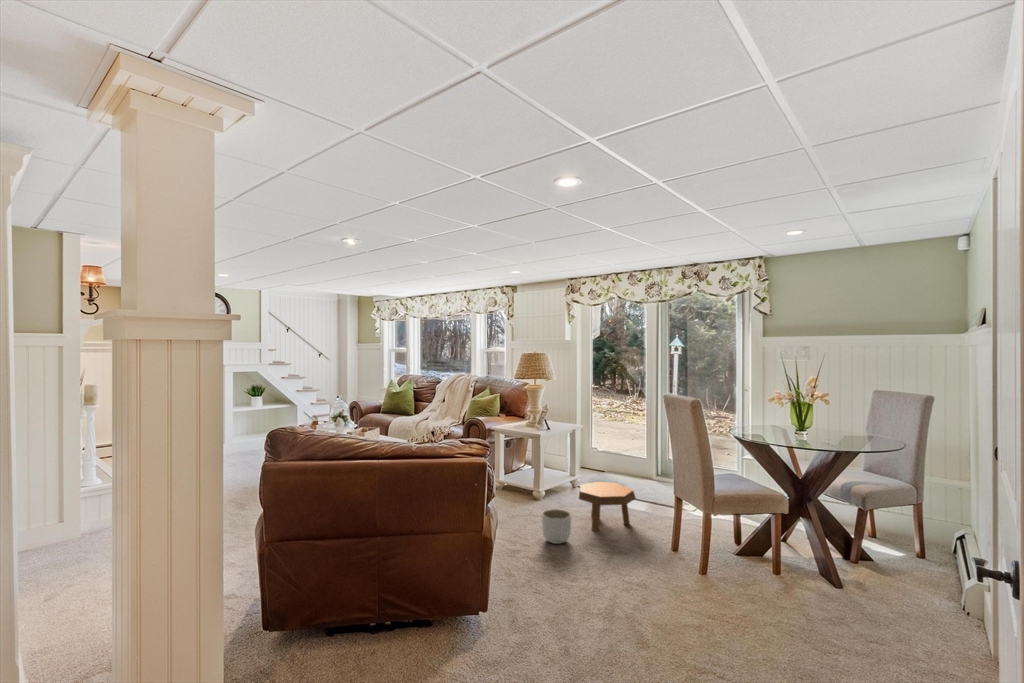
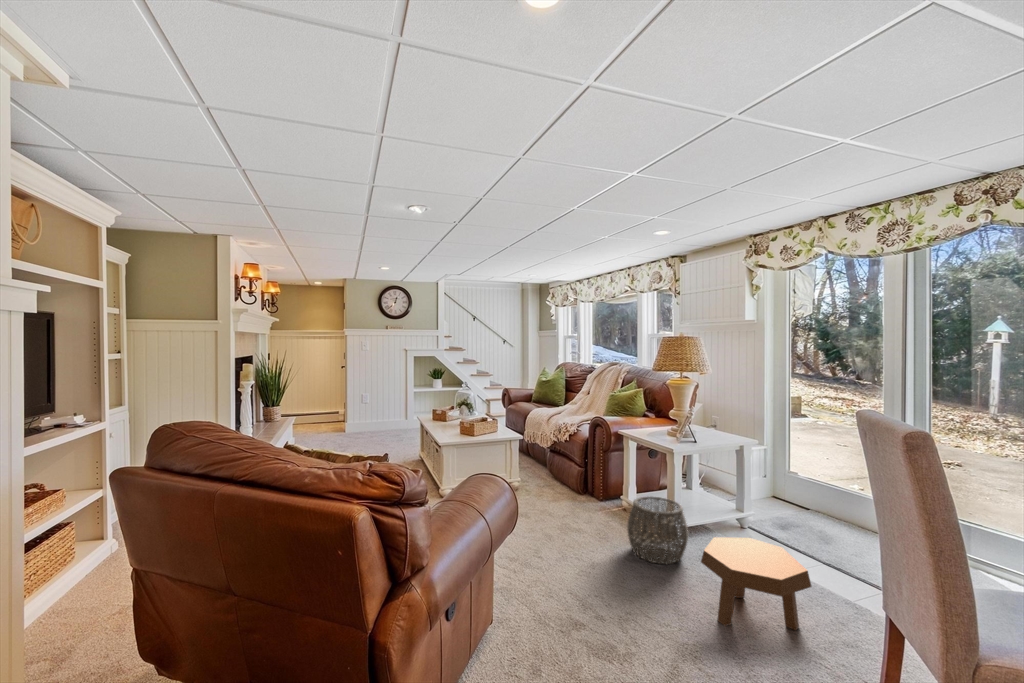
woven basket: none [518,469,559,513] -> present [627,497,688,564]
planter: present [542,509,571,544] -> none [618,571,667,635]

